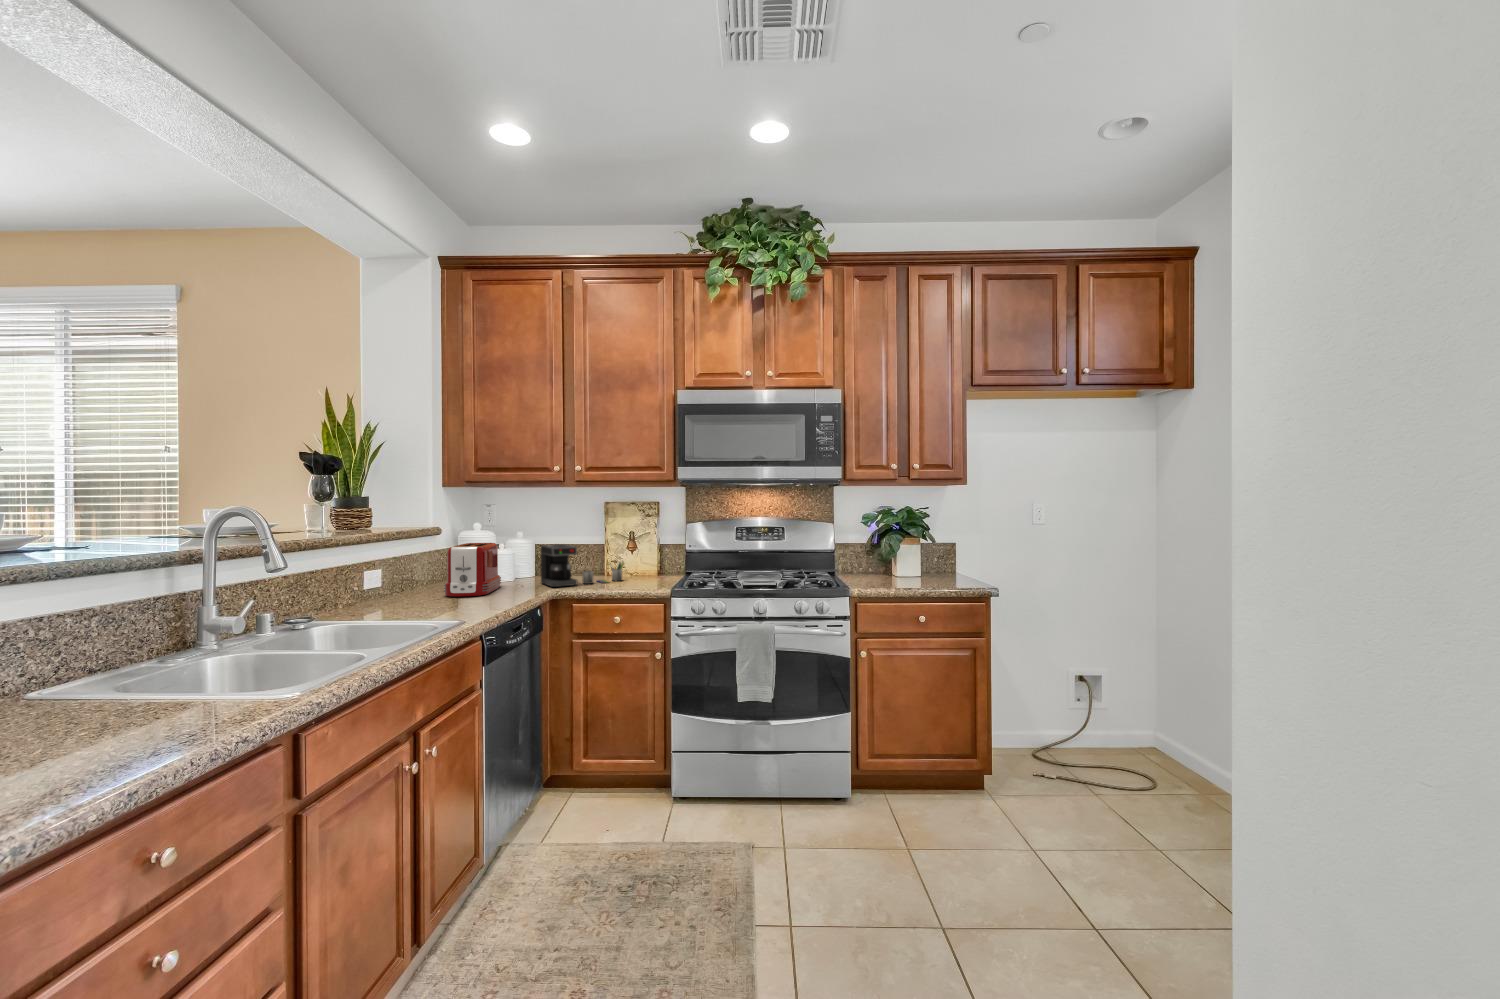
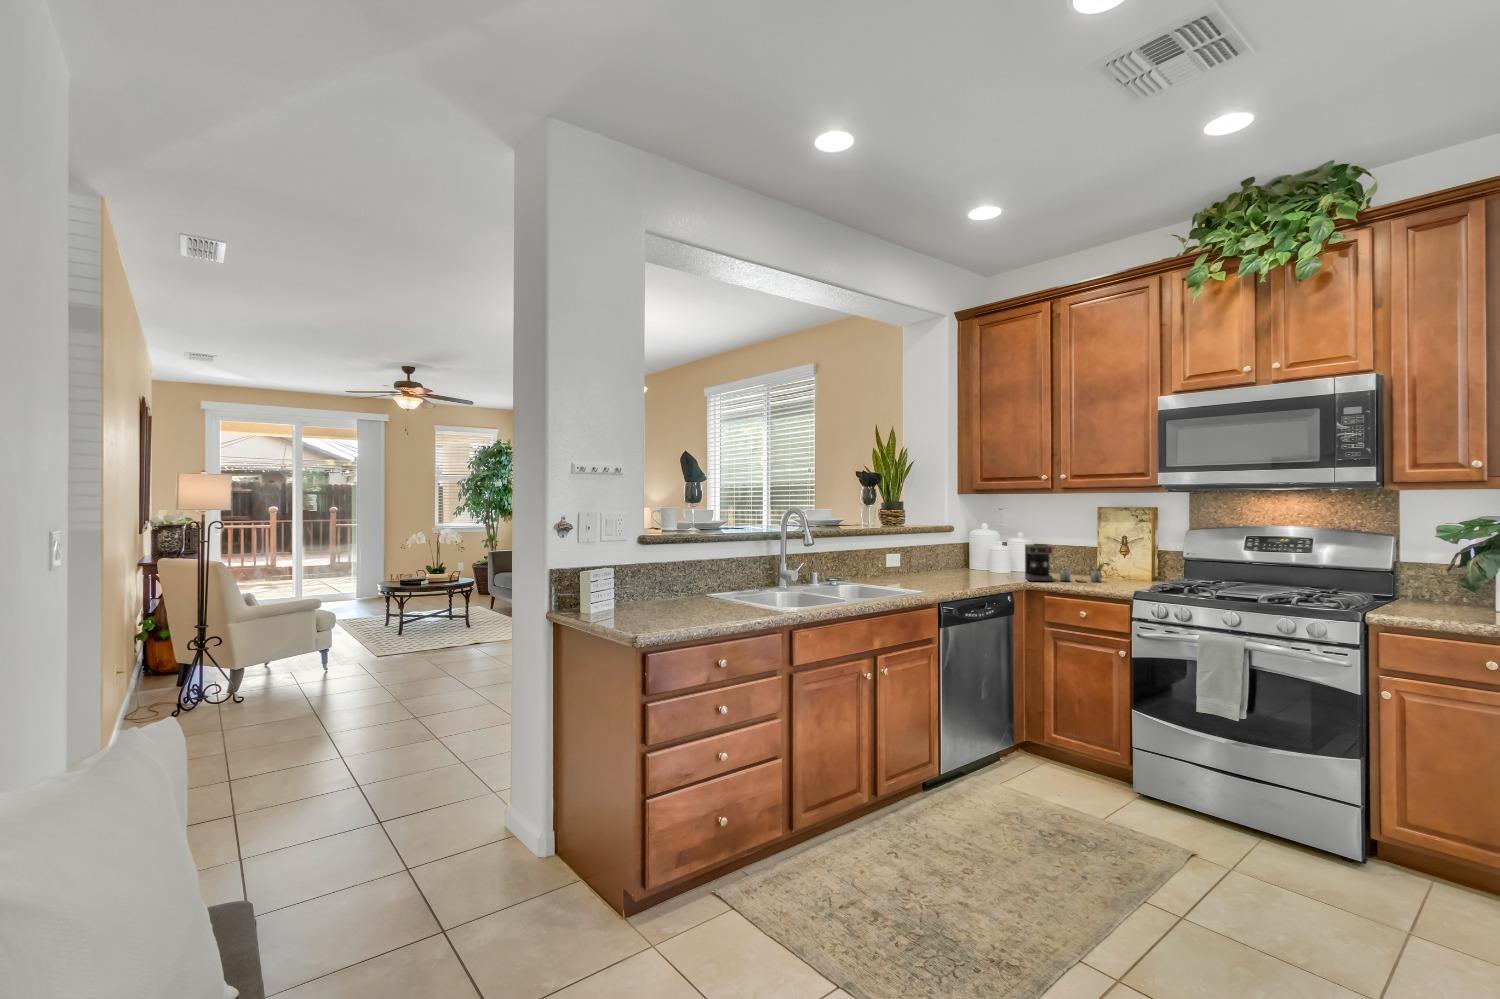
toaster: present [444,543,501,596] -> none [941,539,991,581]

